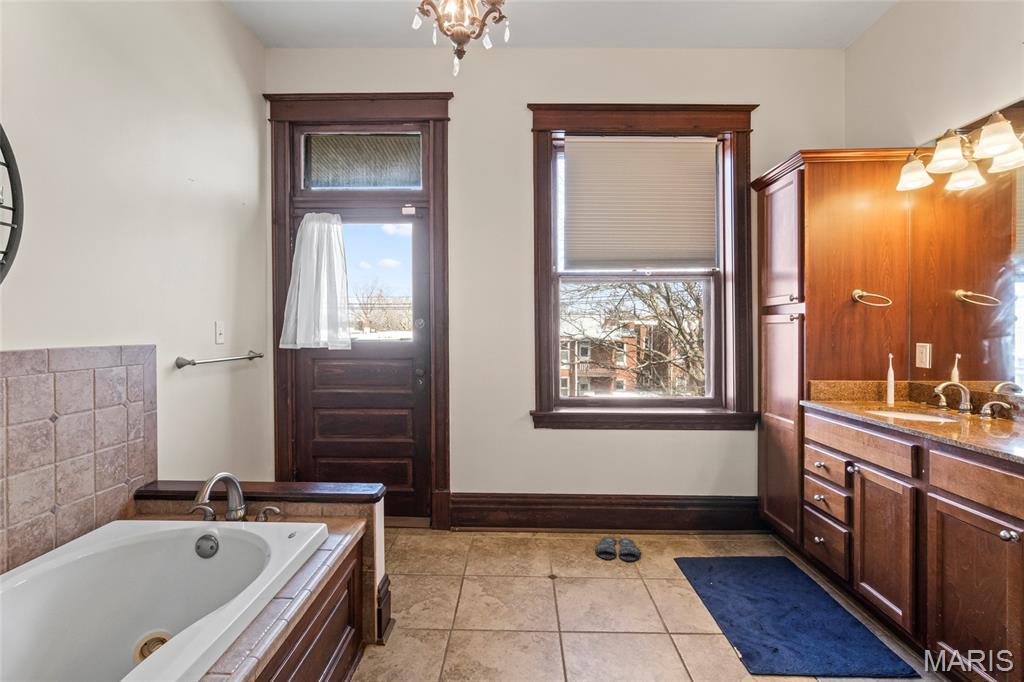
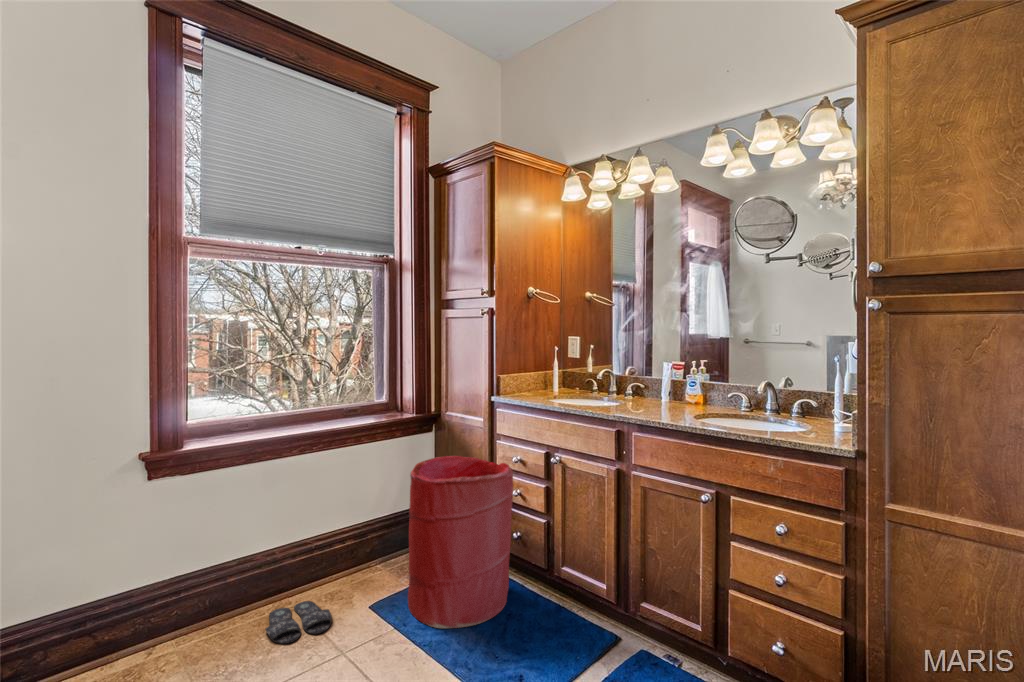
laundry hamper: none [701,449,809,604] -> present [408,456,513,628]

